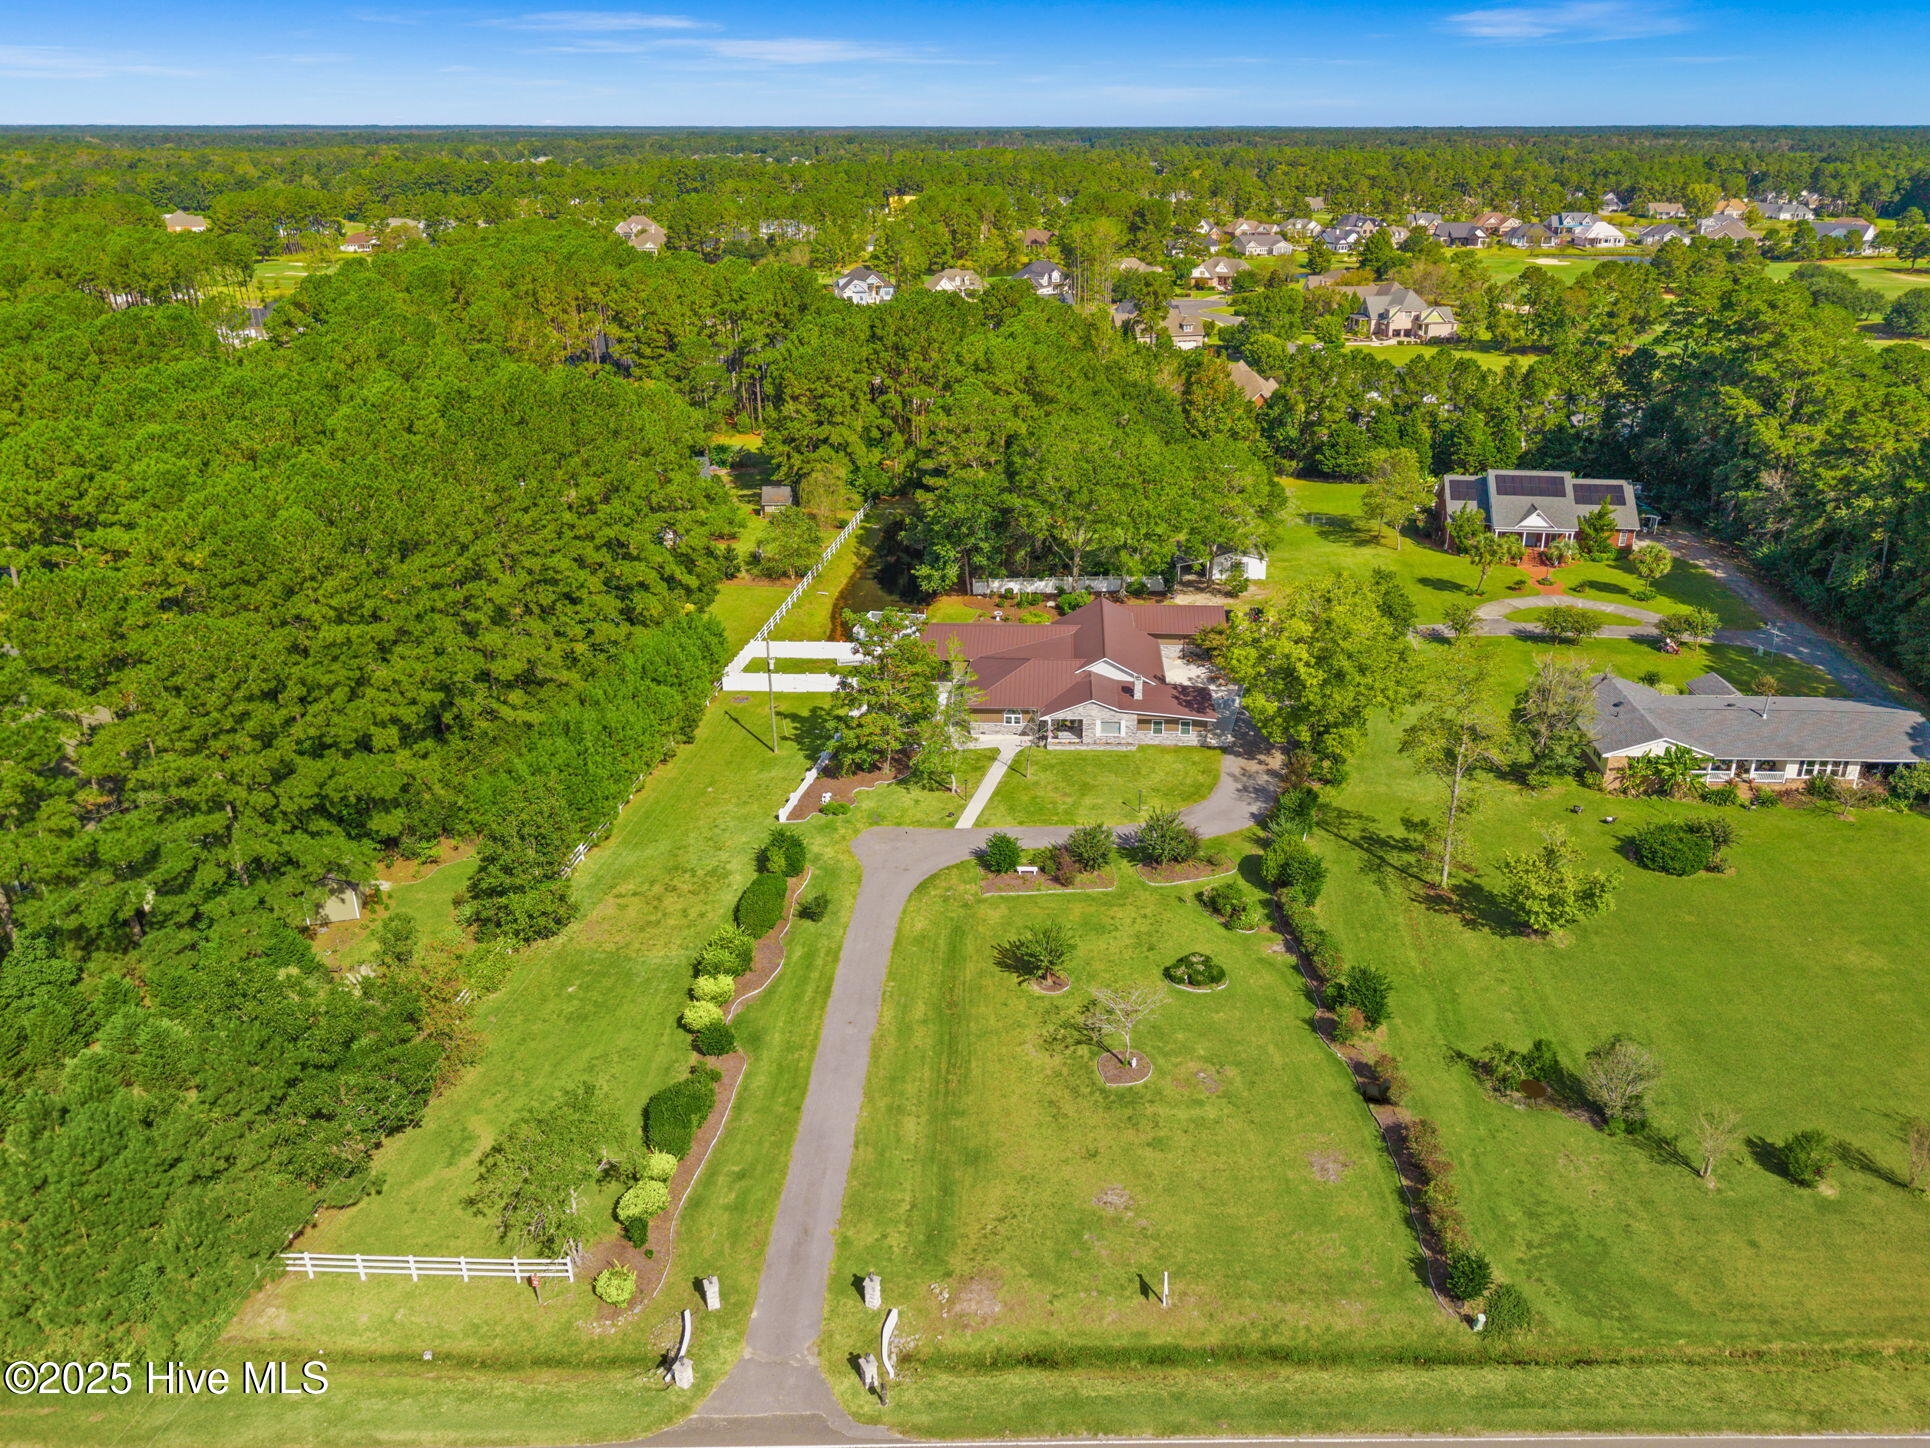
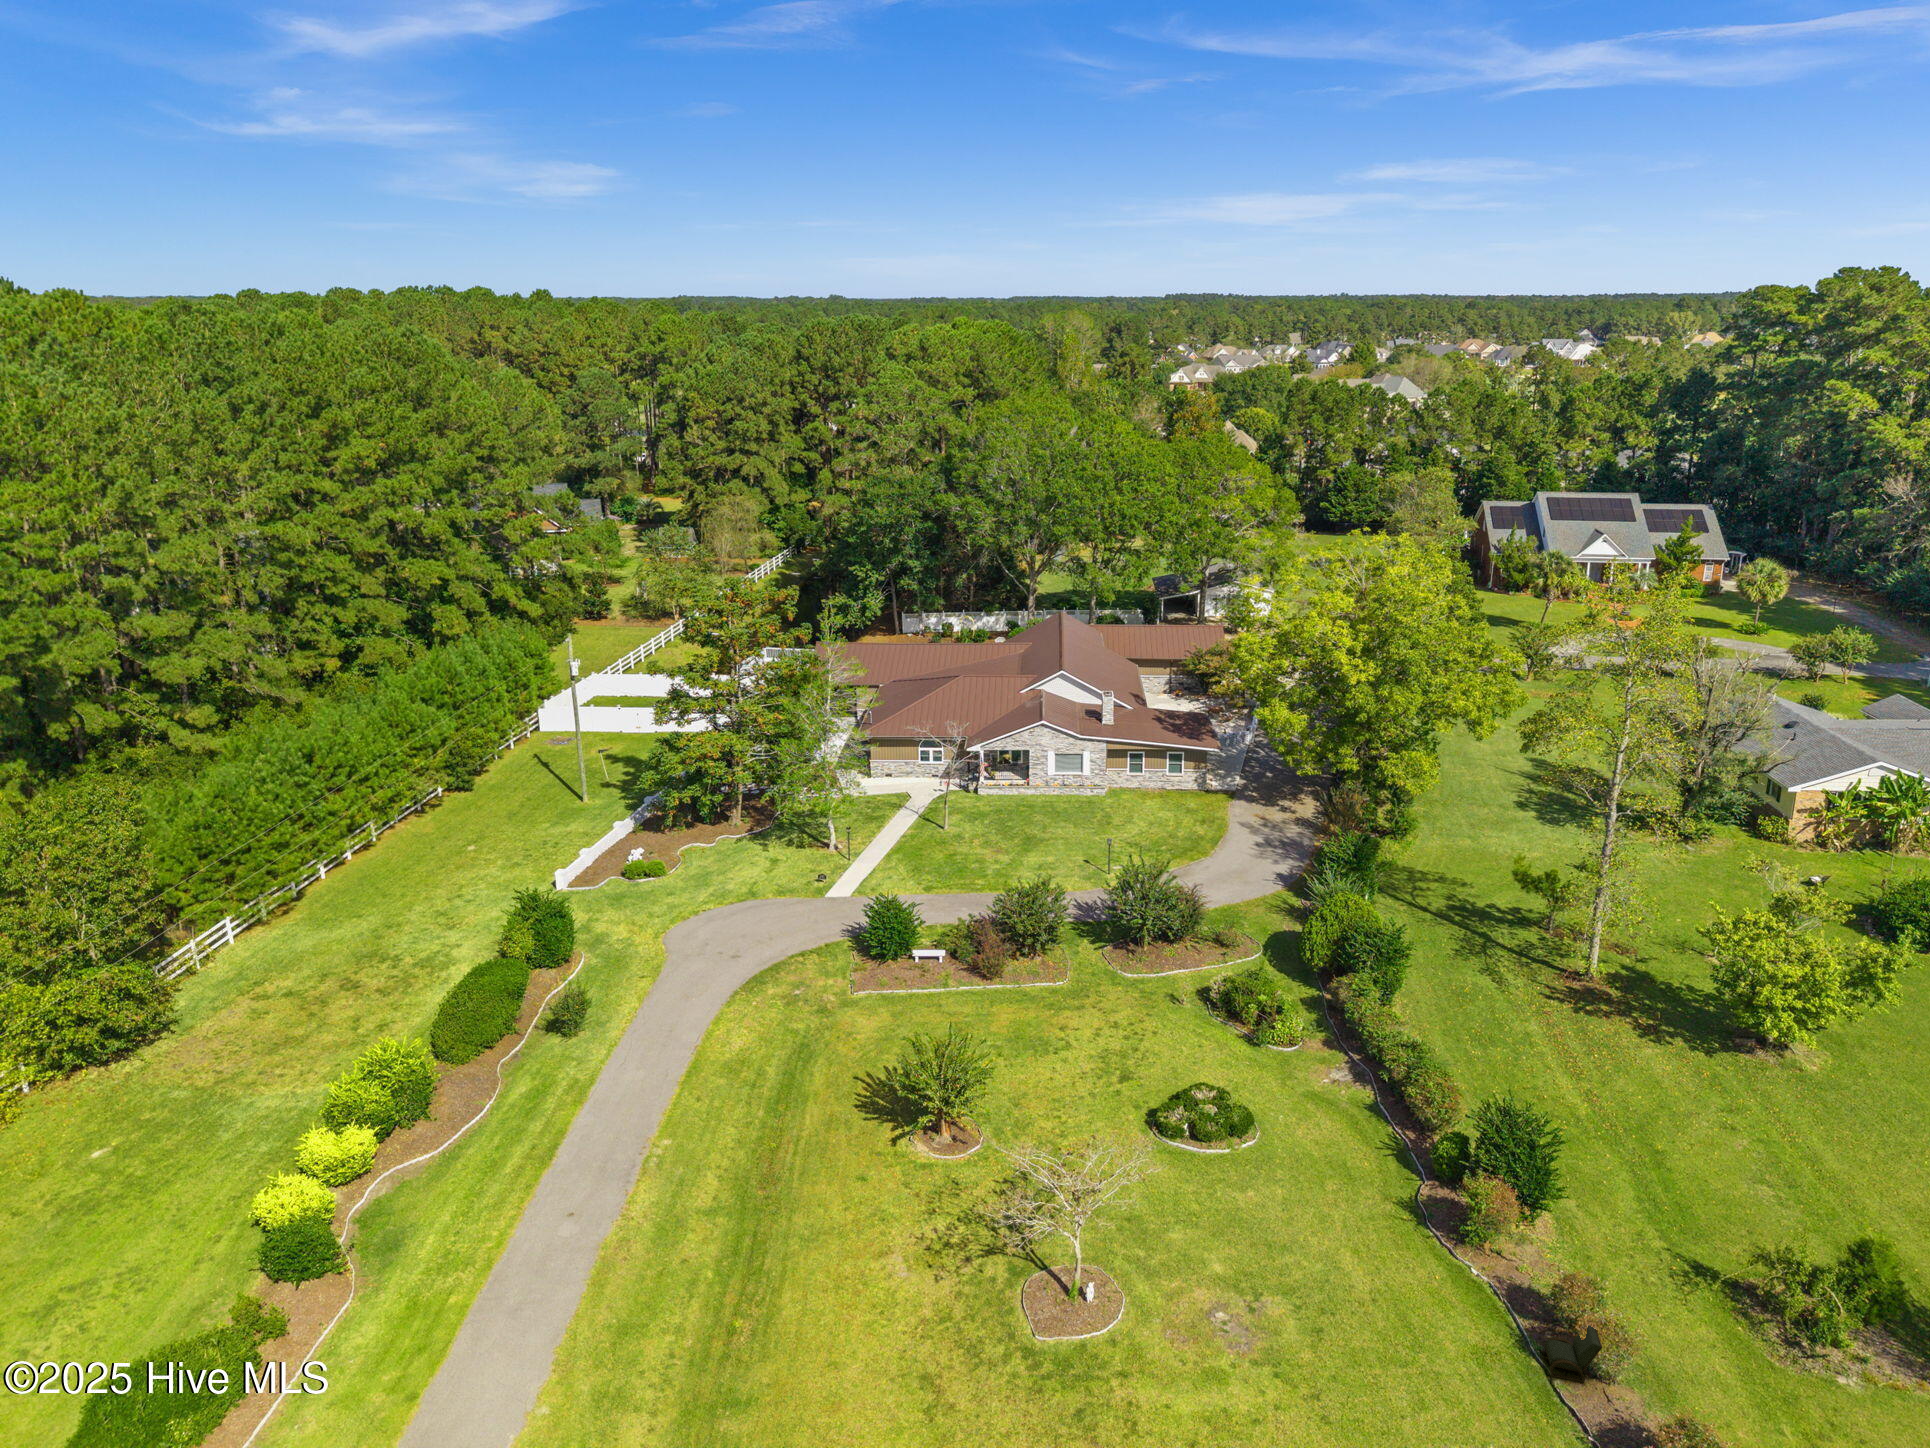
round table: present [1519,1079,1546,1107] -> none [1849,1325,1911,1387]

